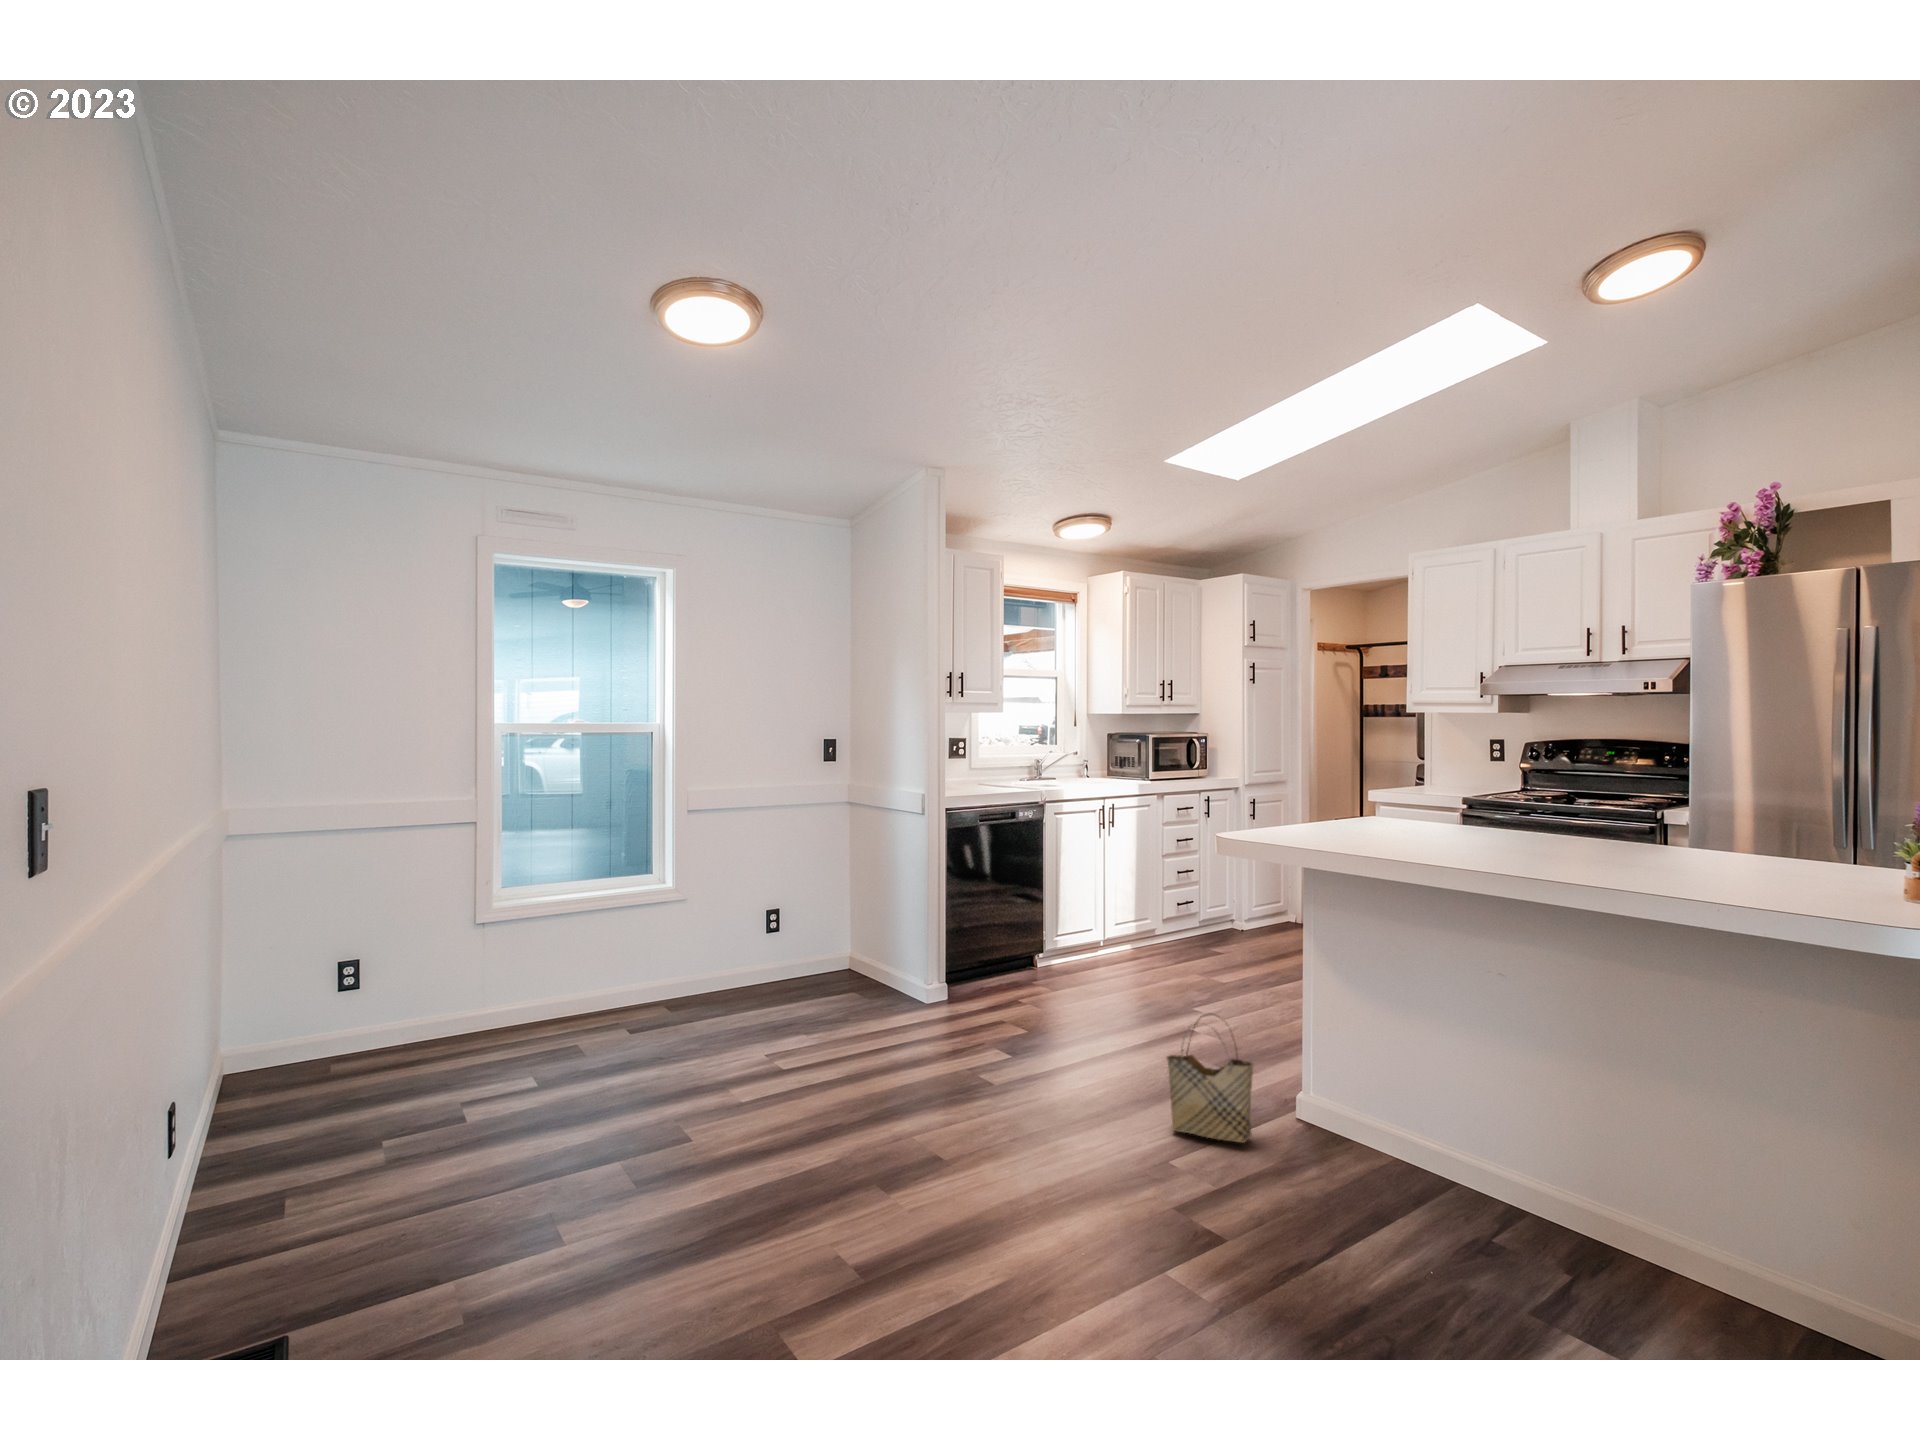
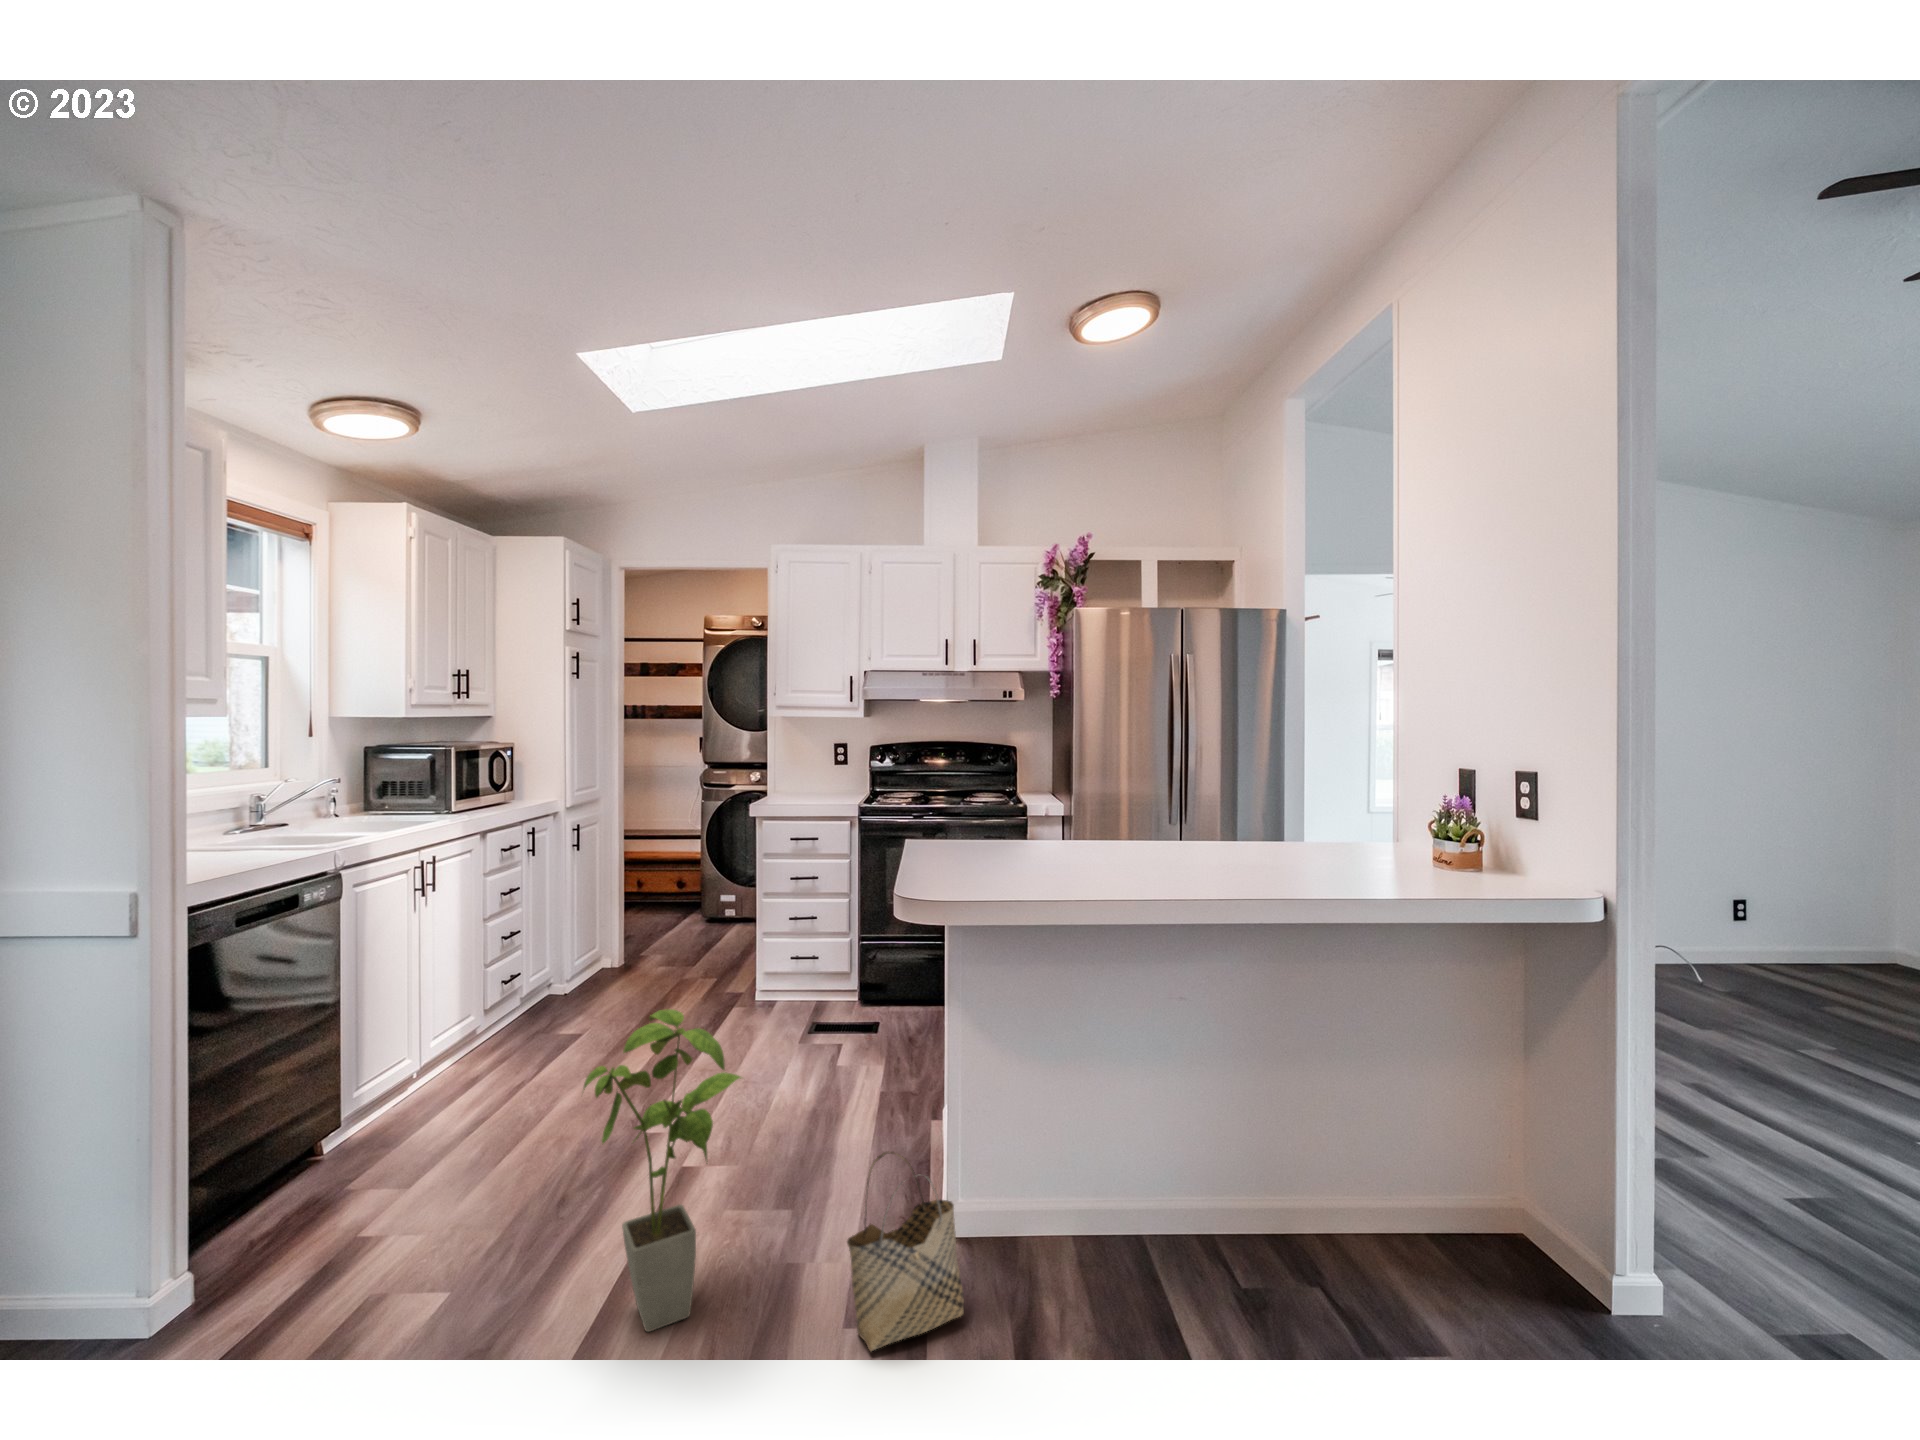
house plant: none [1061,887,1164,1081] -> present [583,1009,741,1332]

